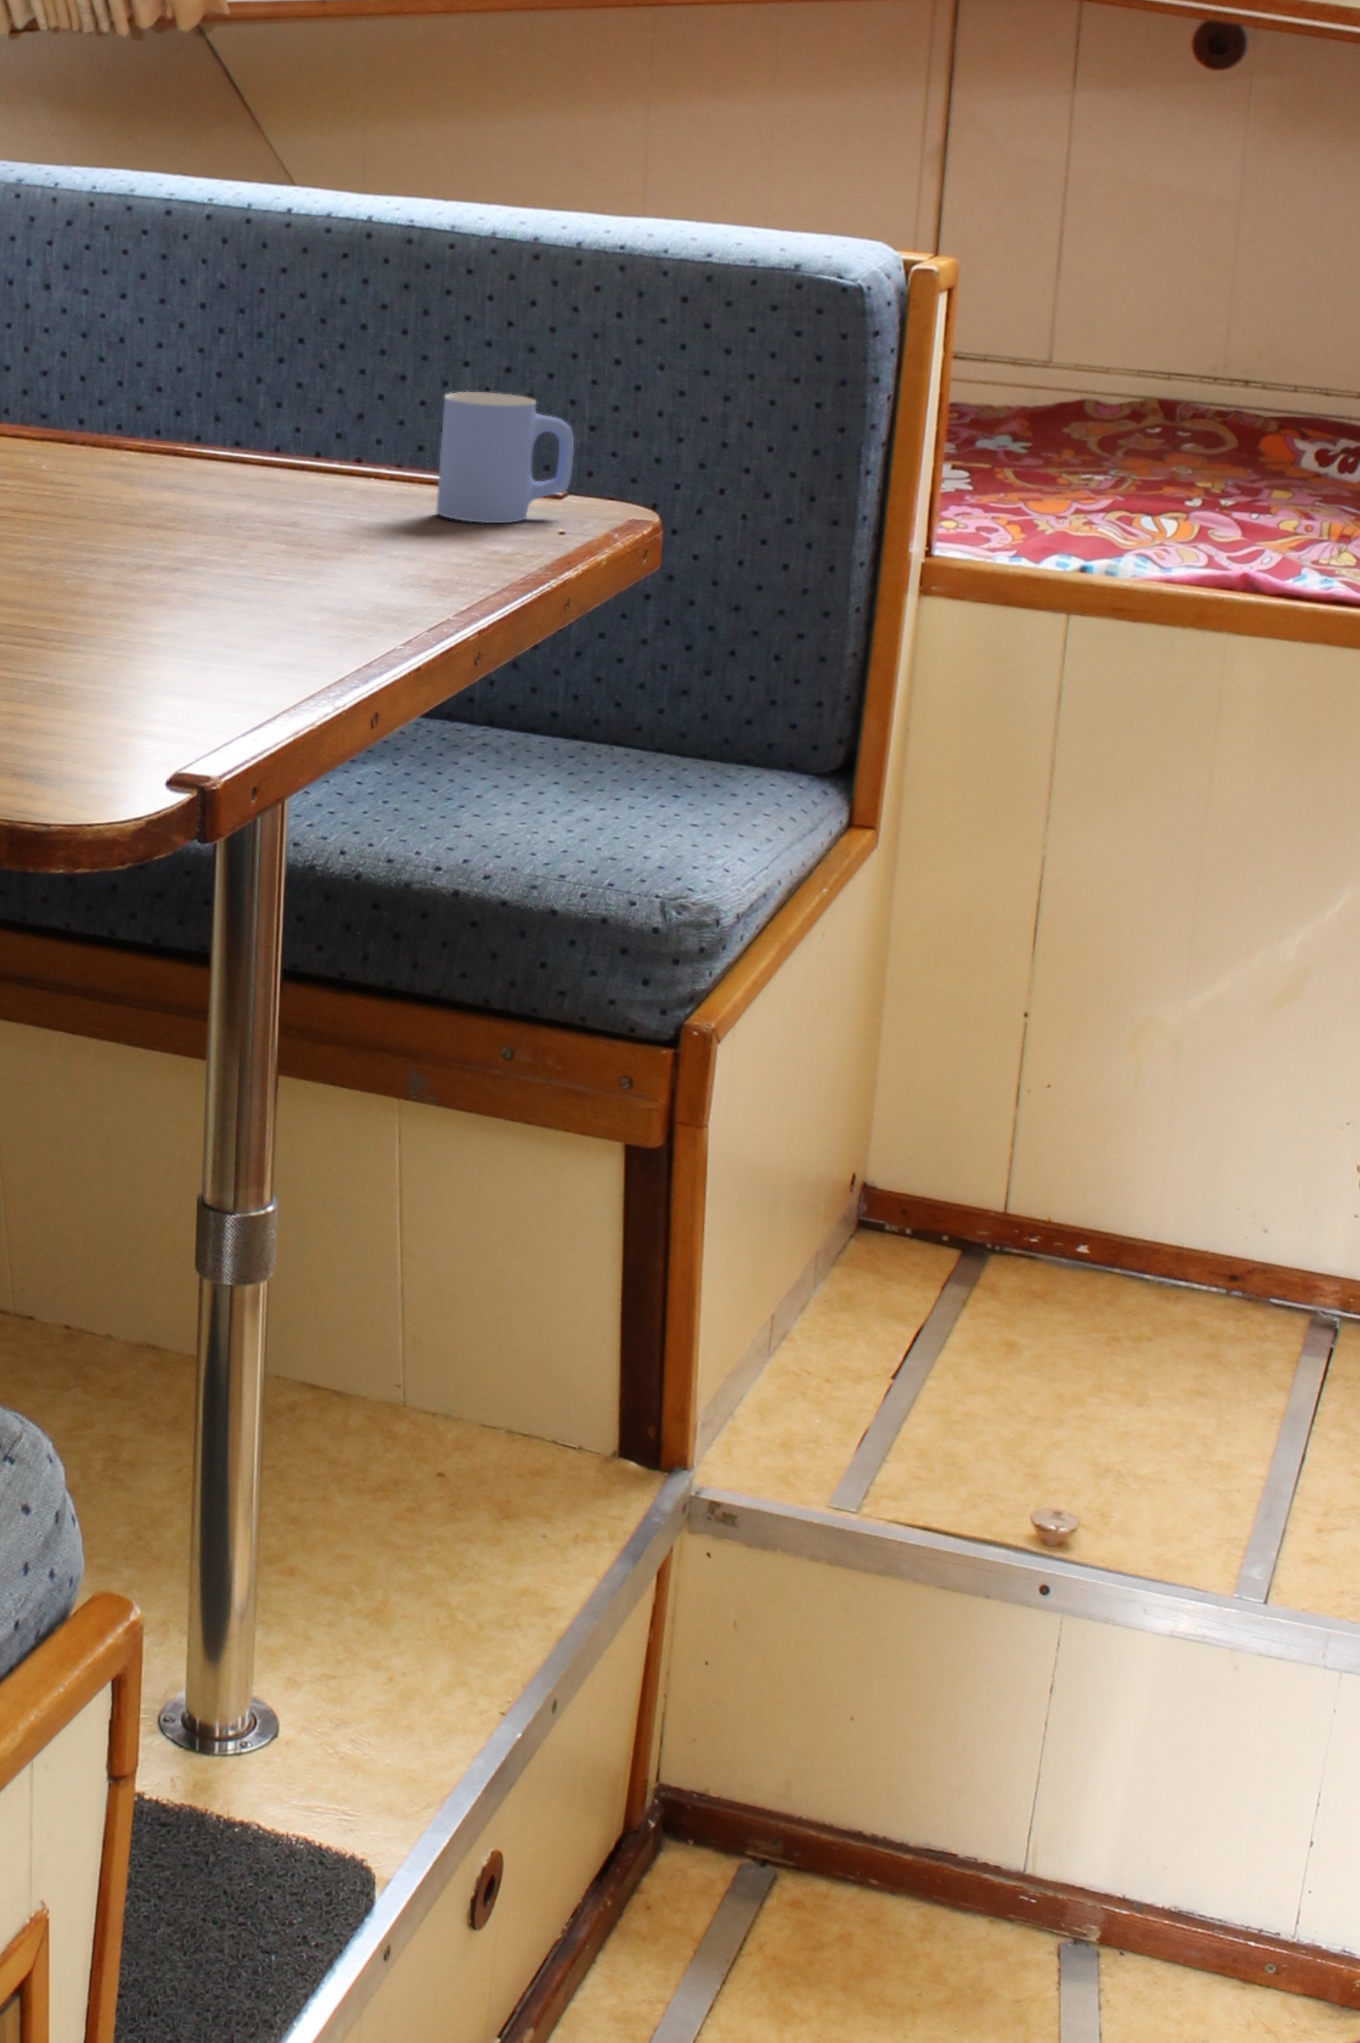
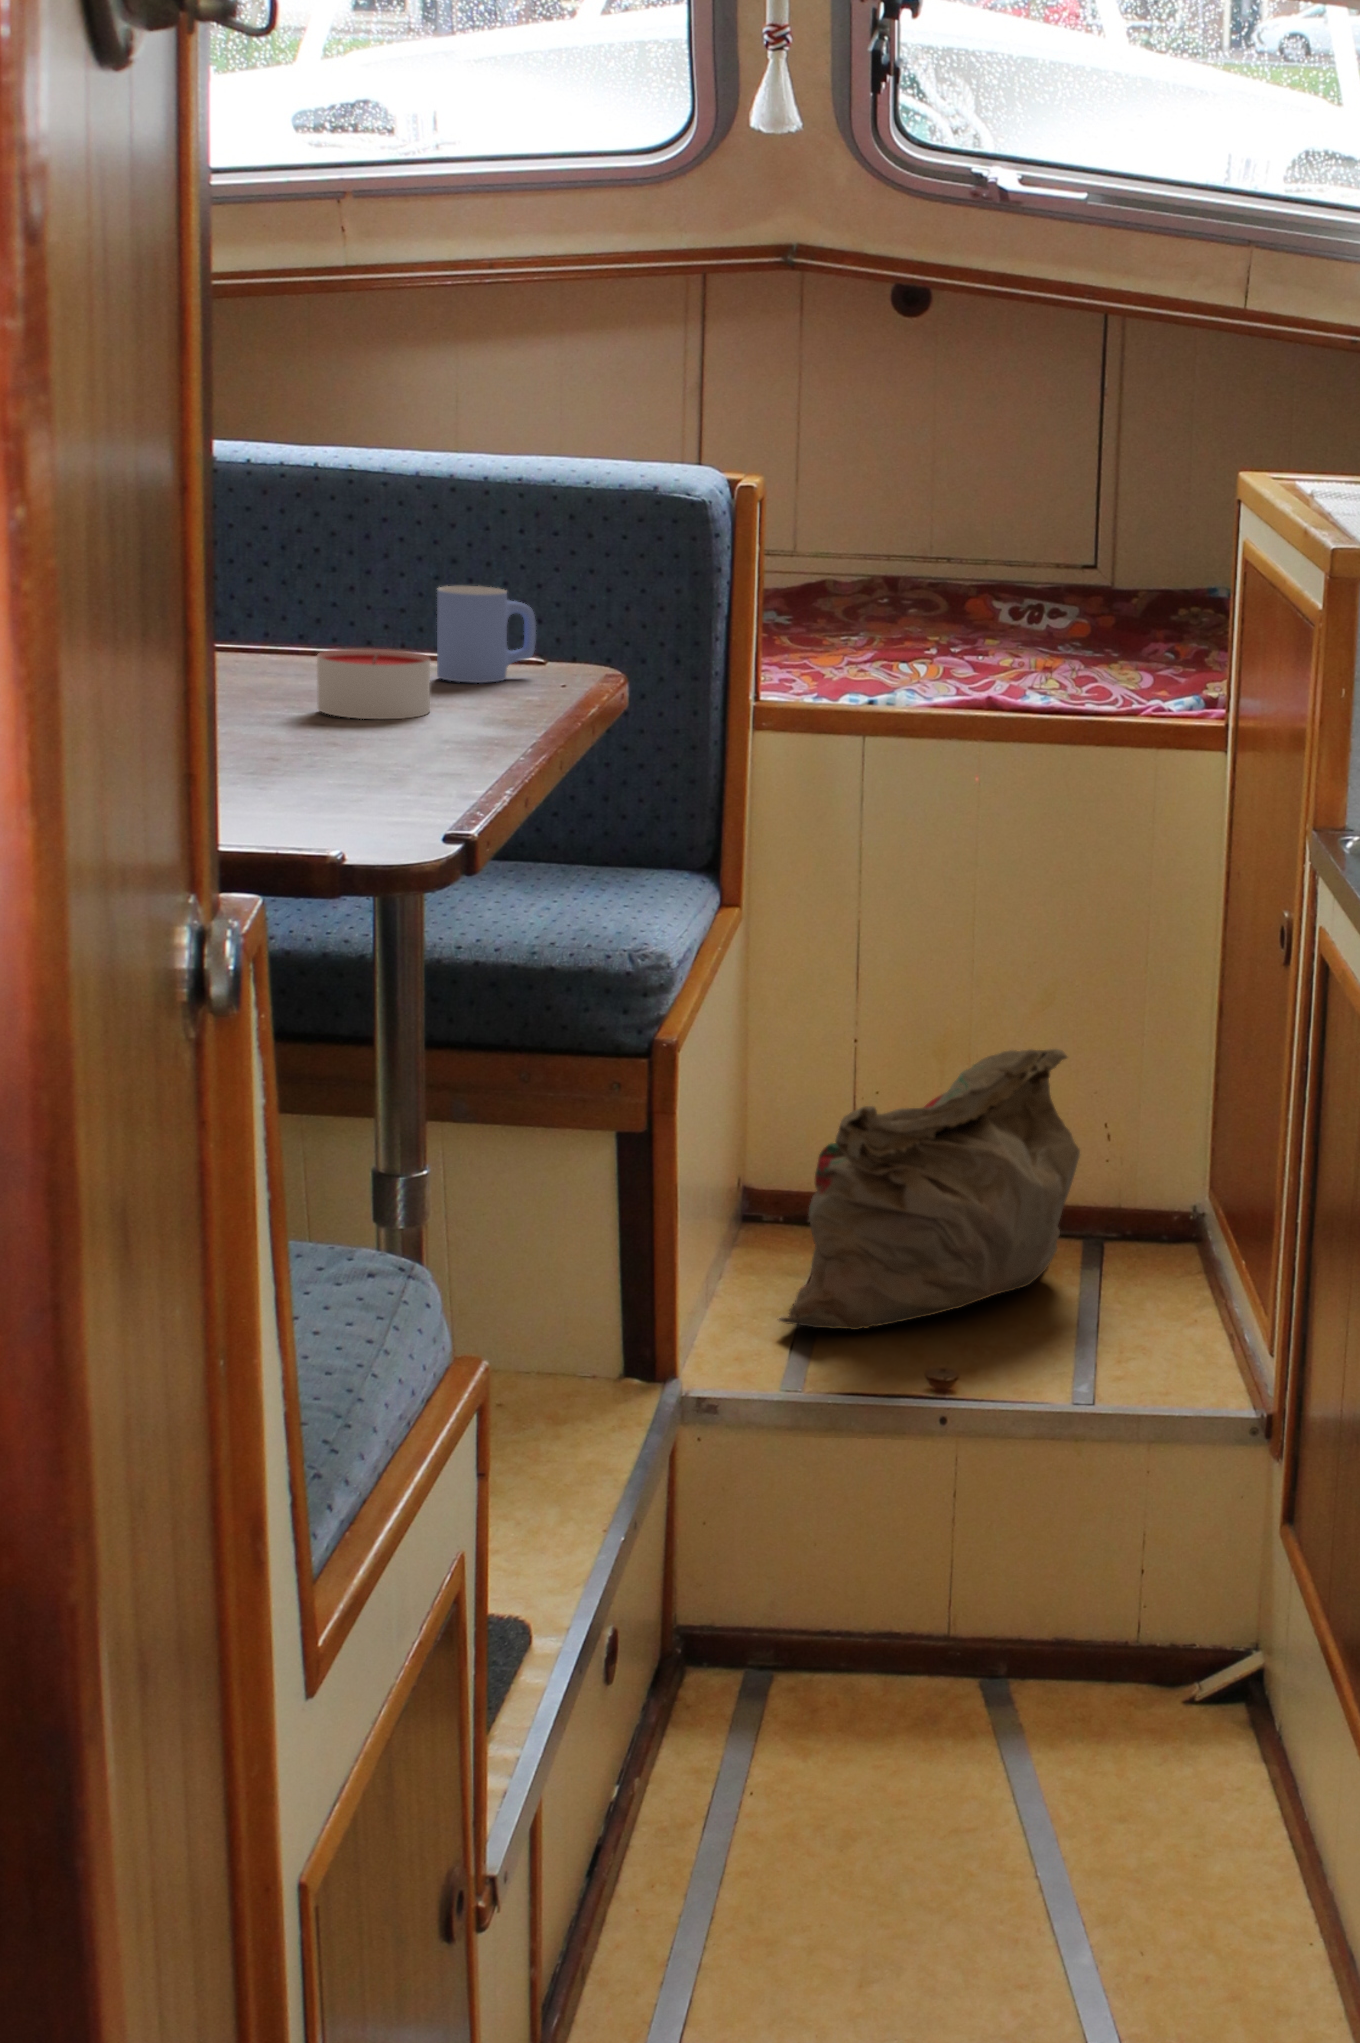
candle: none [228,471,380,571] -> present [317,649,430,719]
bag: none [849,1062,1318,1422] -> present [779,1049,1080,1330]

